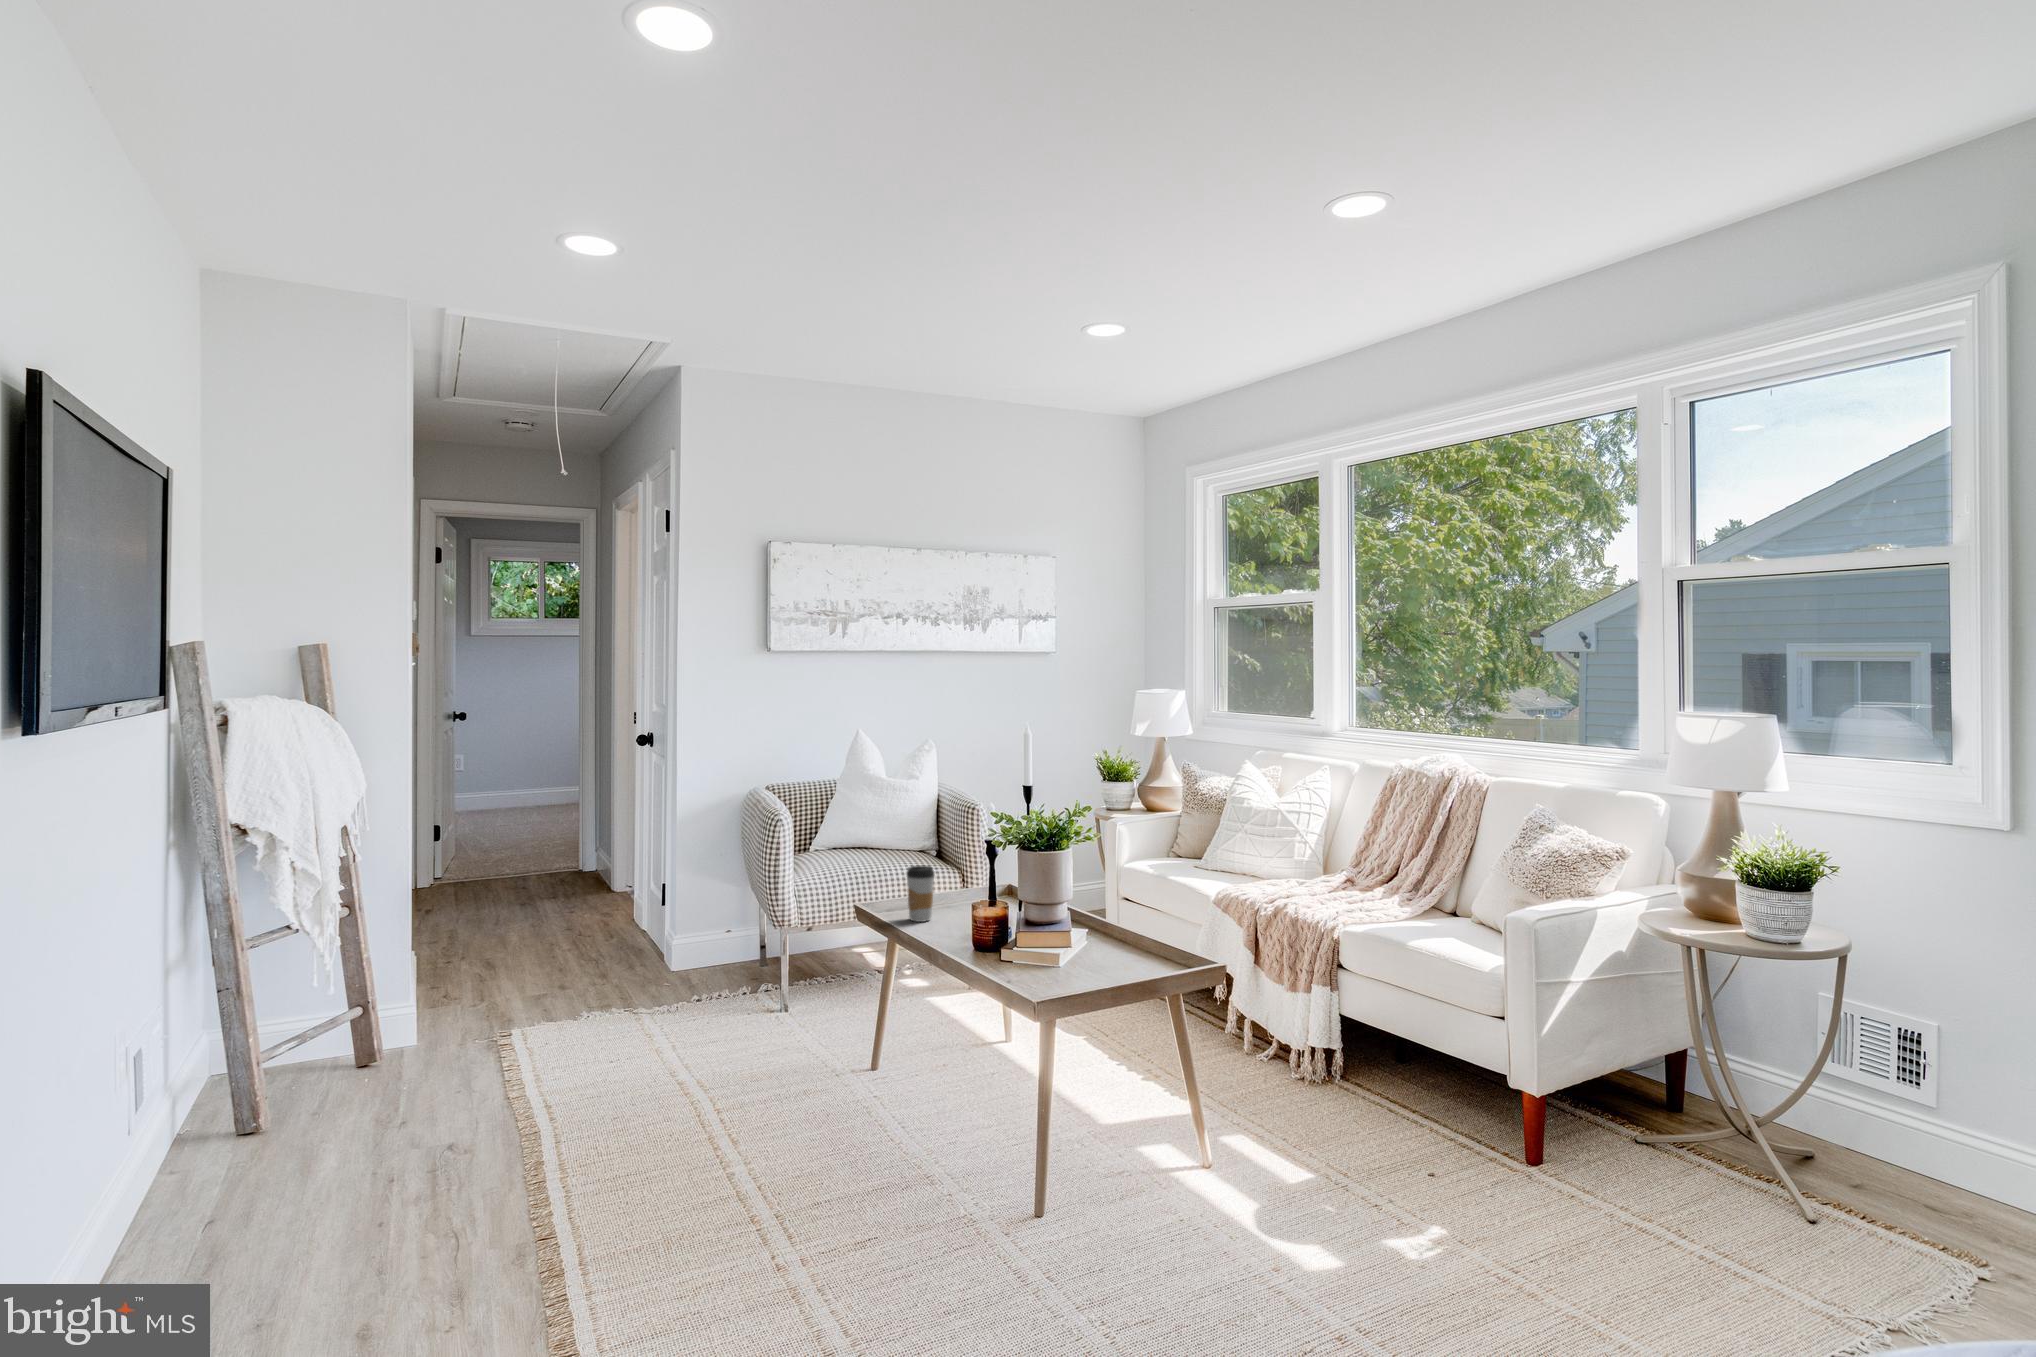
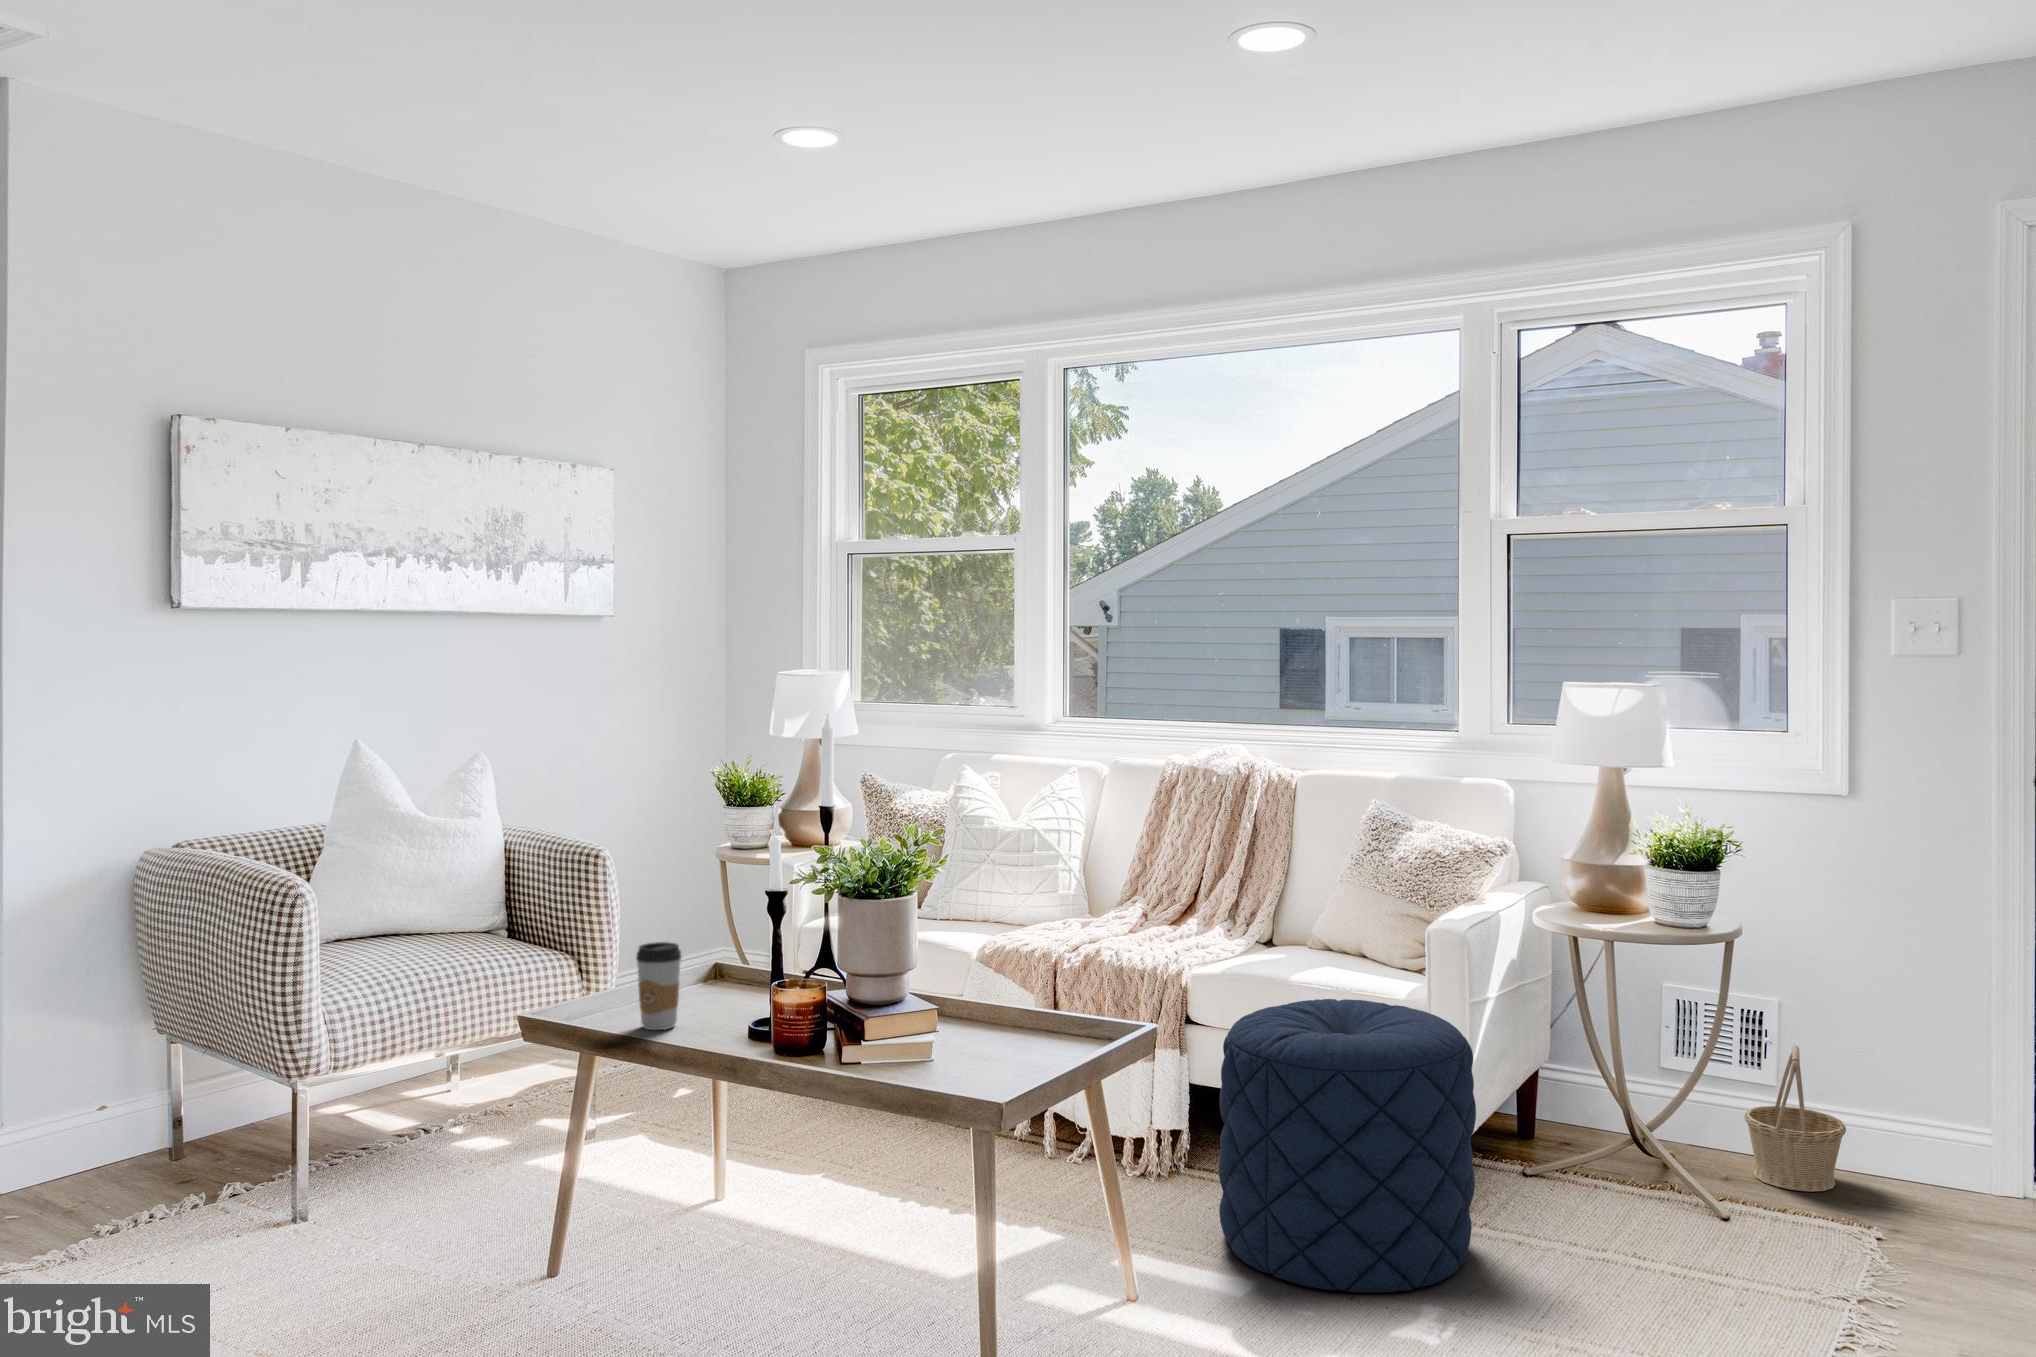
pouf: none [1305,962,1521,1207] -> present [1219,999,1476,1293]
basket: none [1882,1072,1998,1221] -> present [1744,1045,1846,1192]

